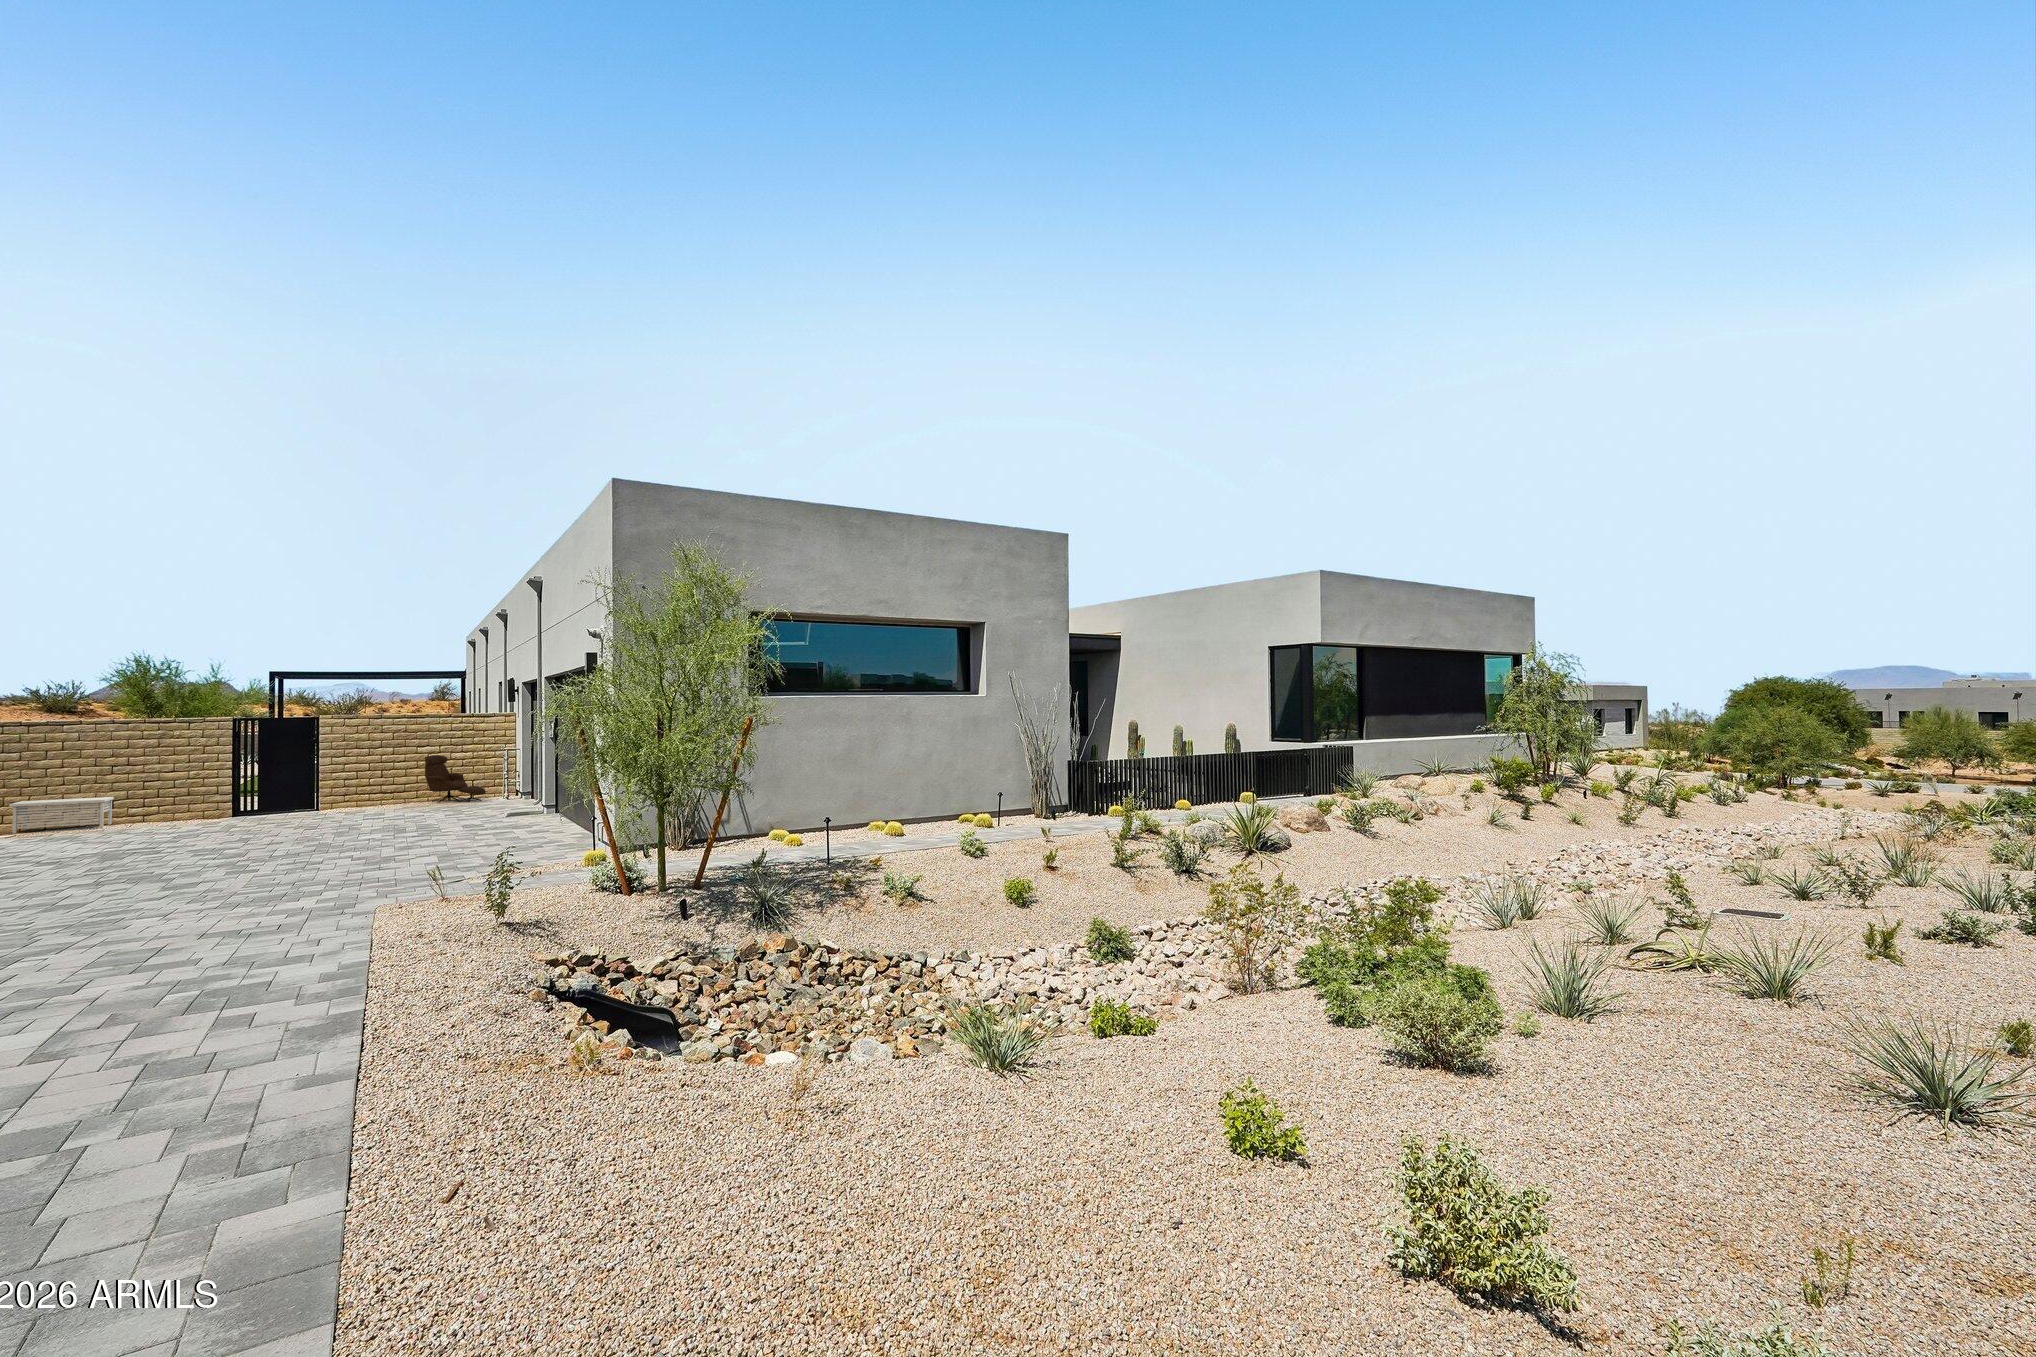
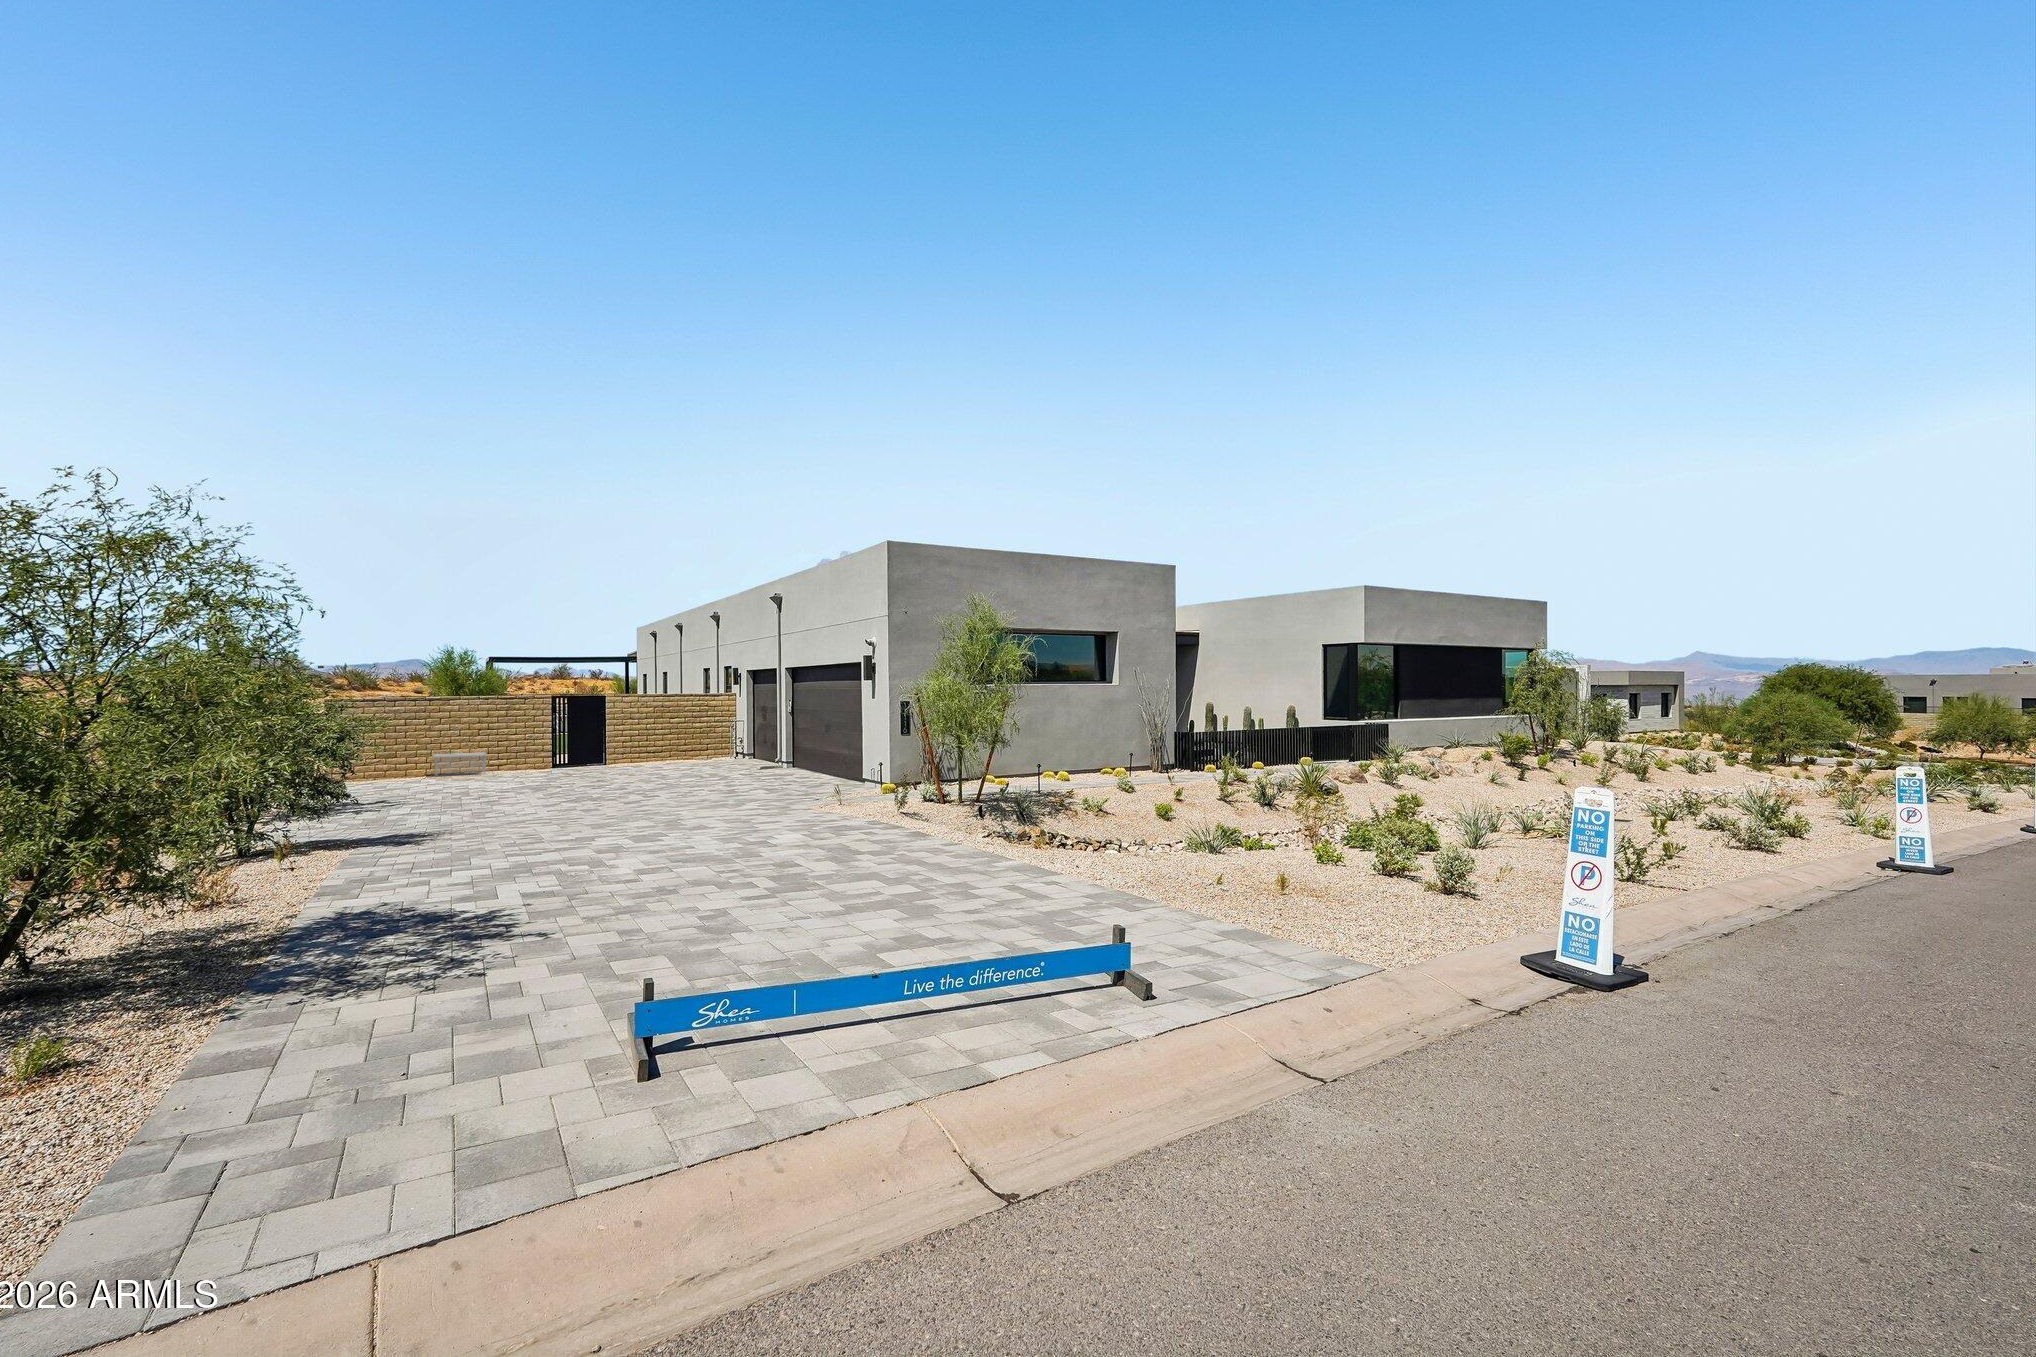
lounge chair: present [425,755,486,803] -> none [673,725,715,761]

